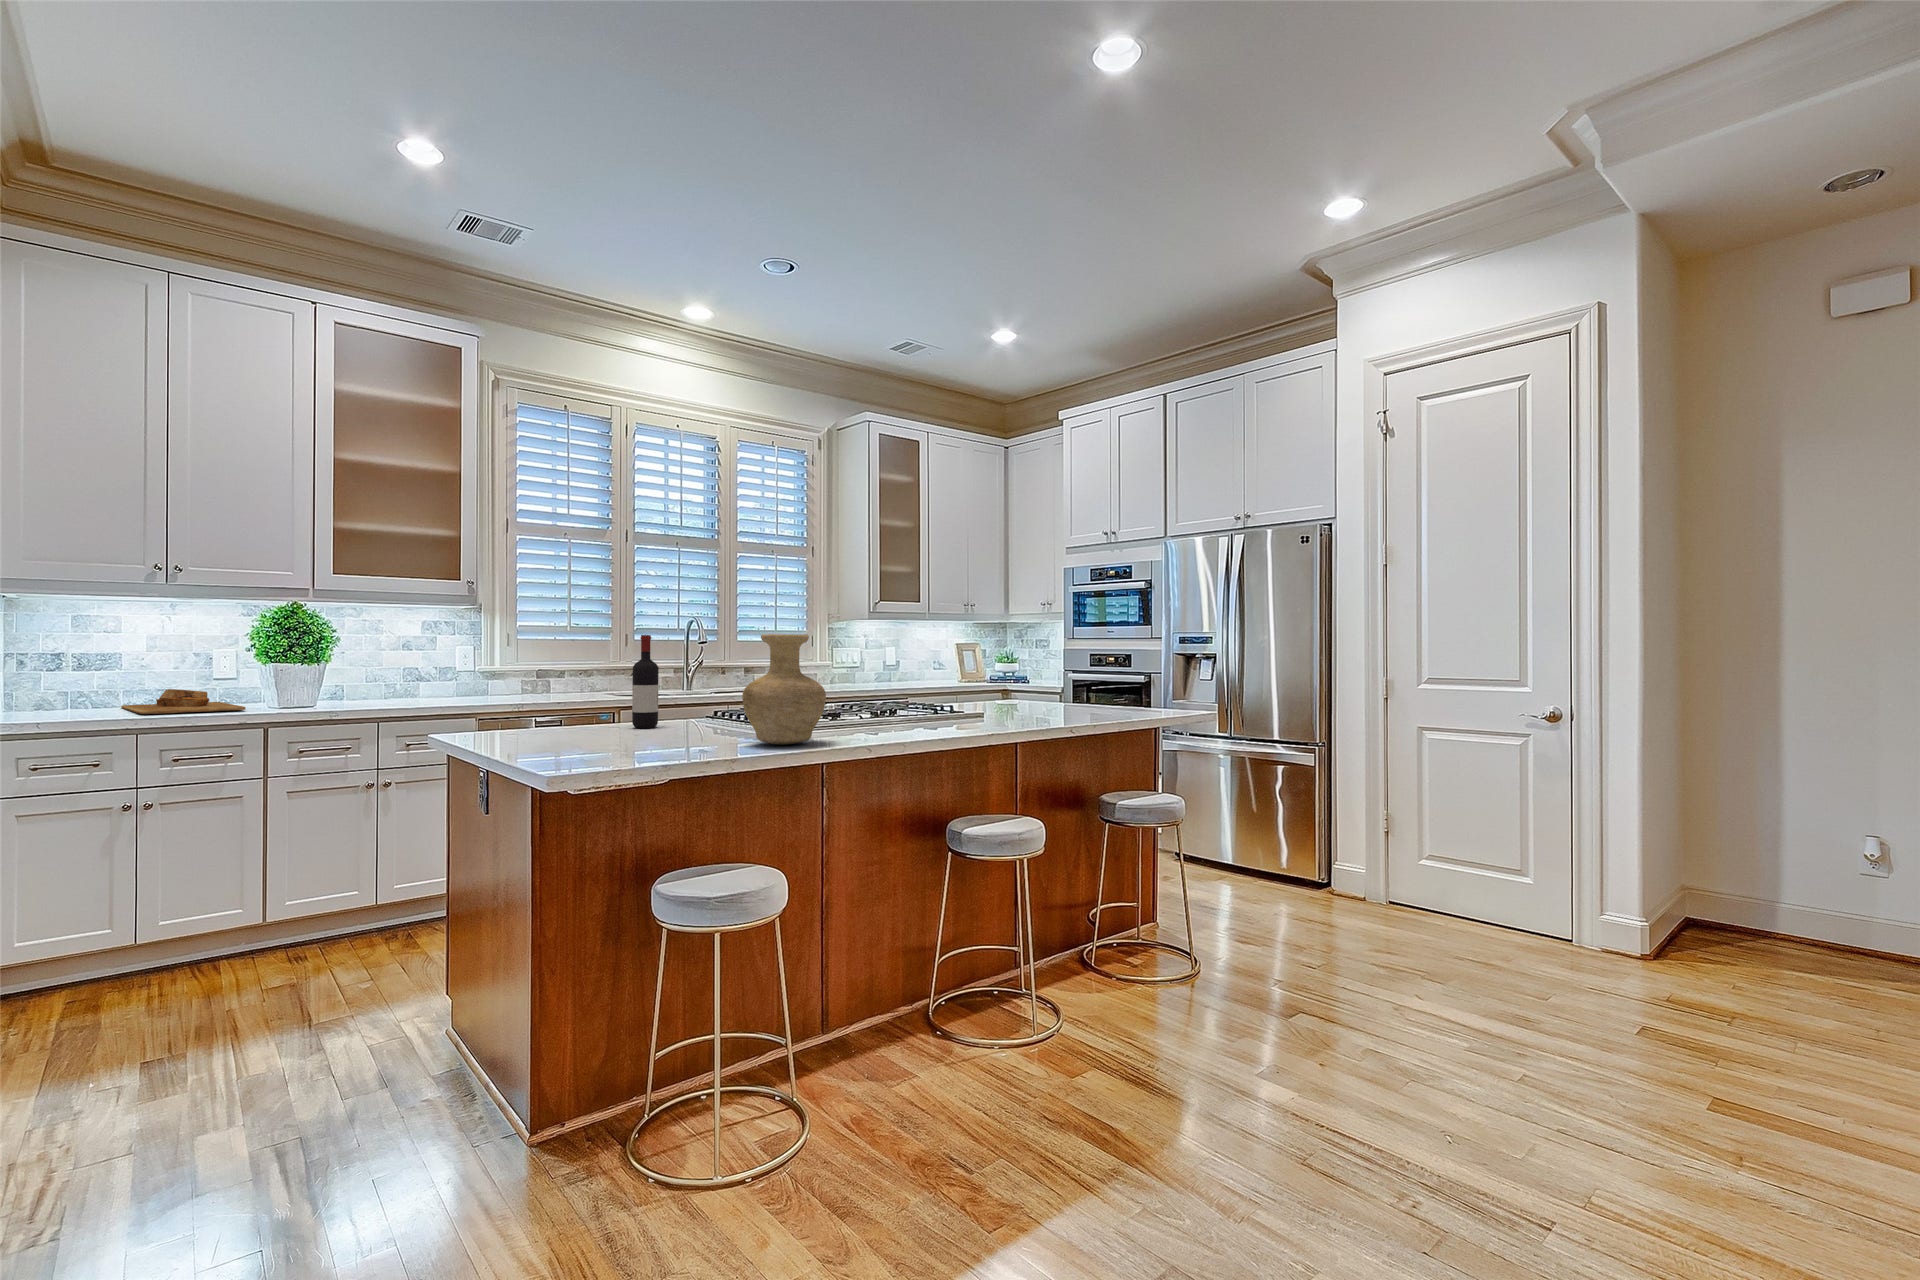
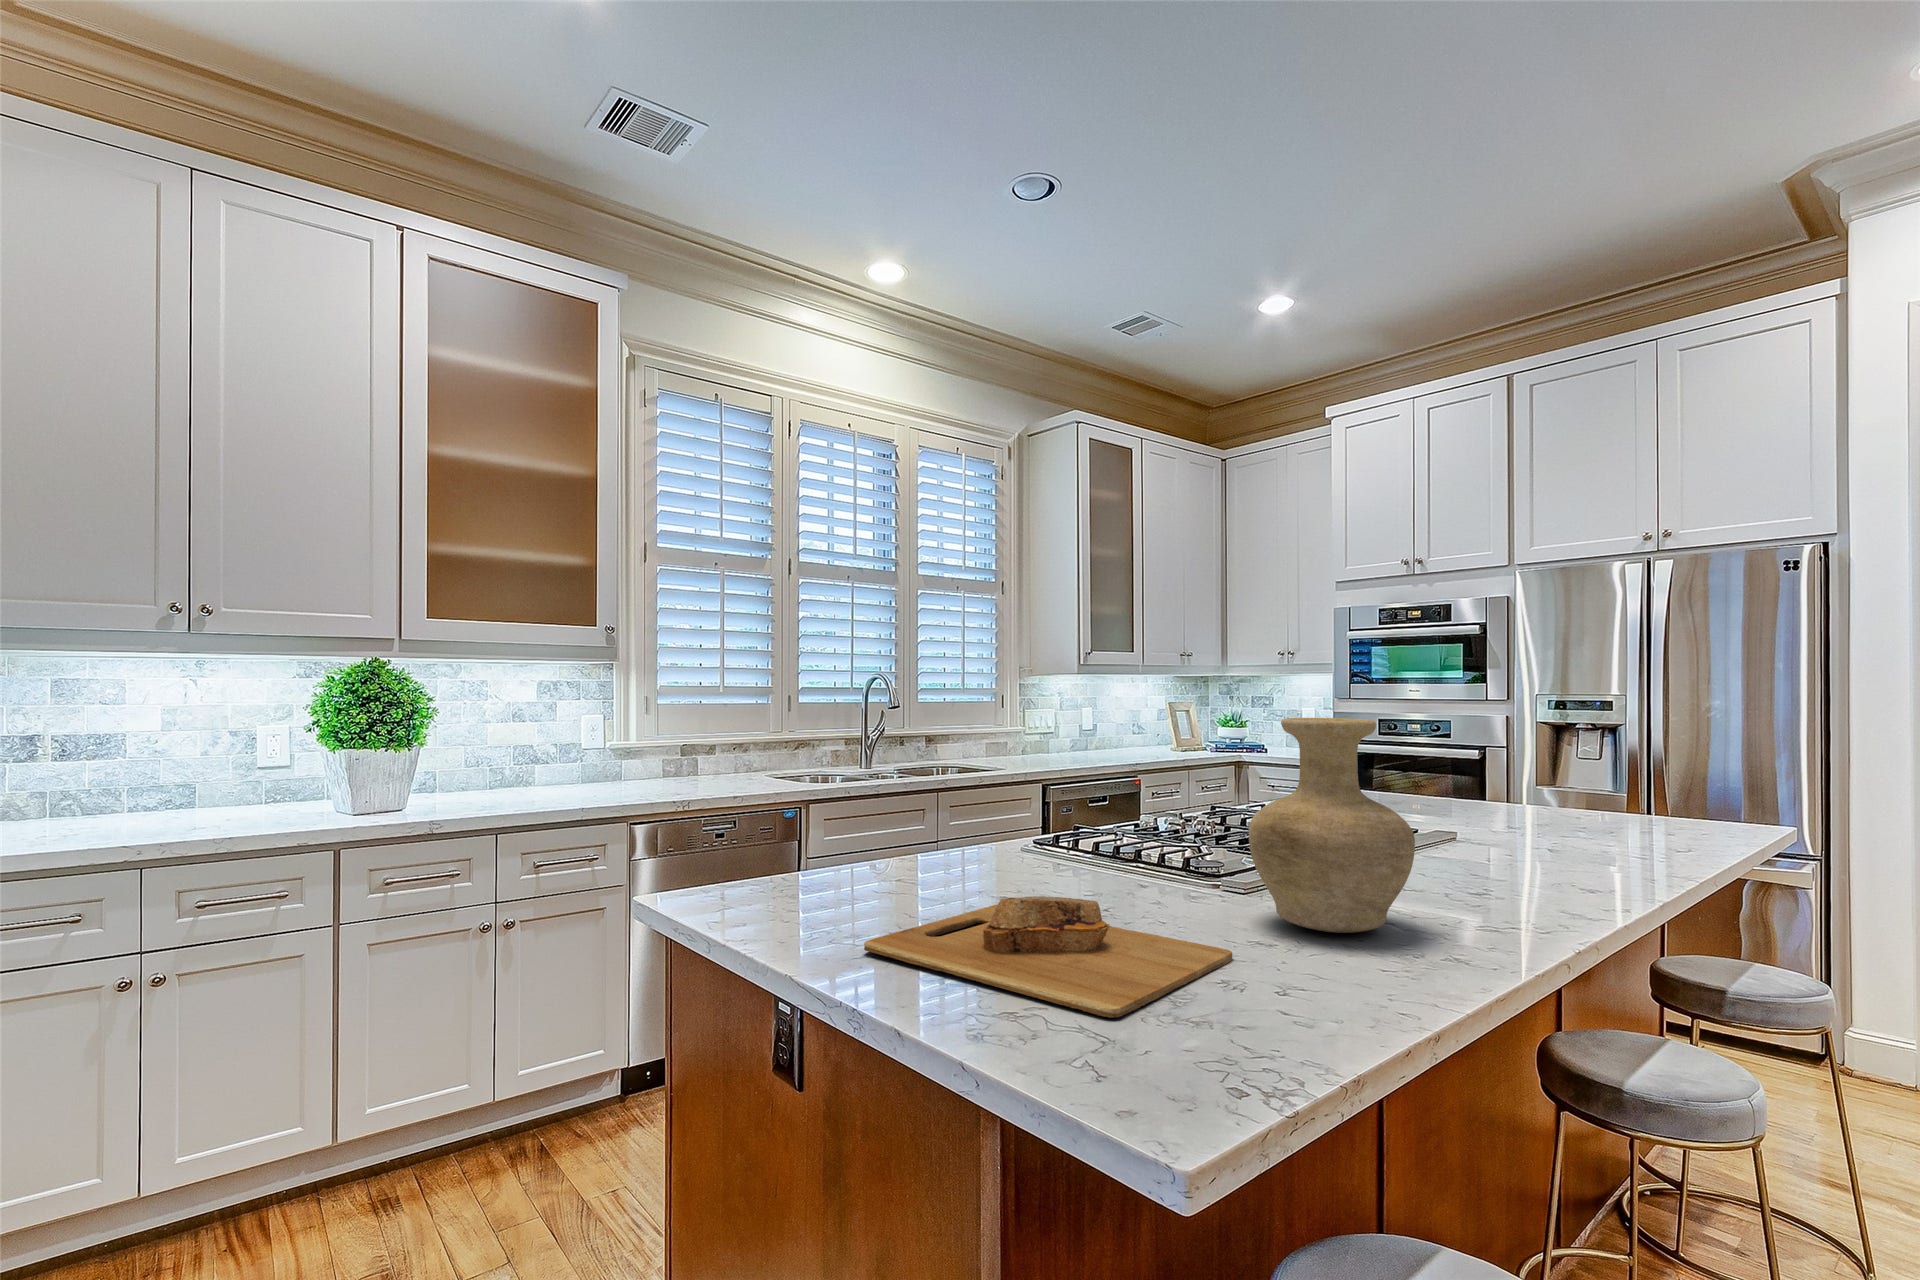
wine bottle: present [632,635,659,728] -> none [945,712,986,869]
cutting board: present [121,689,246,714] -> present [864,896,1232,1018]

